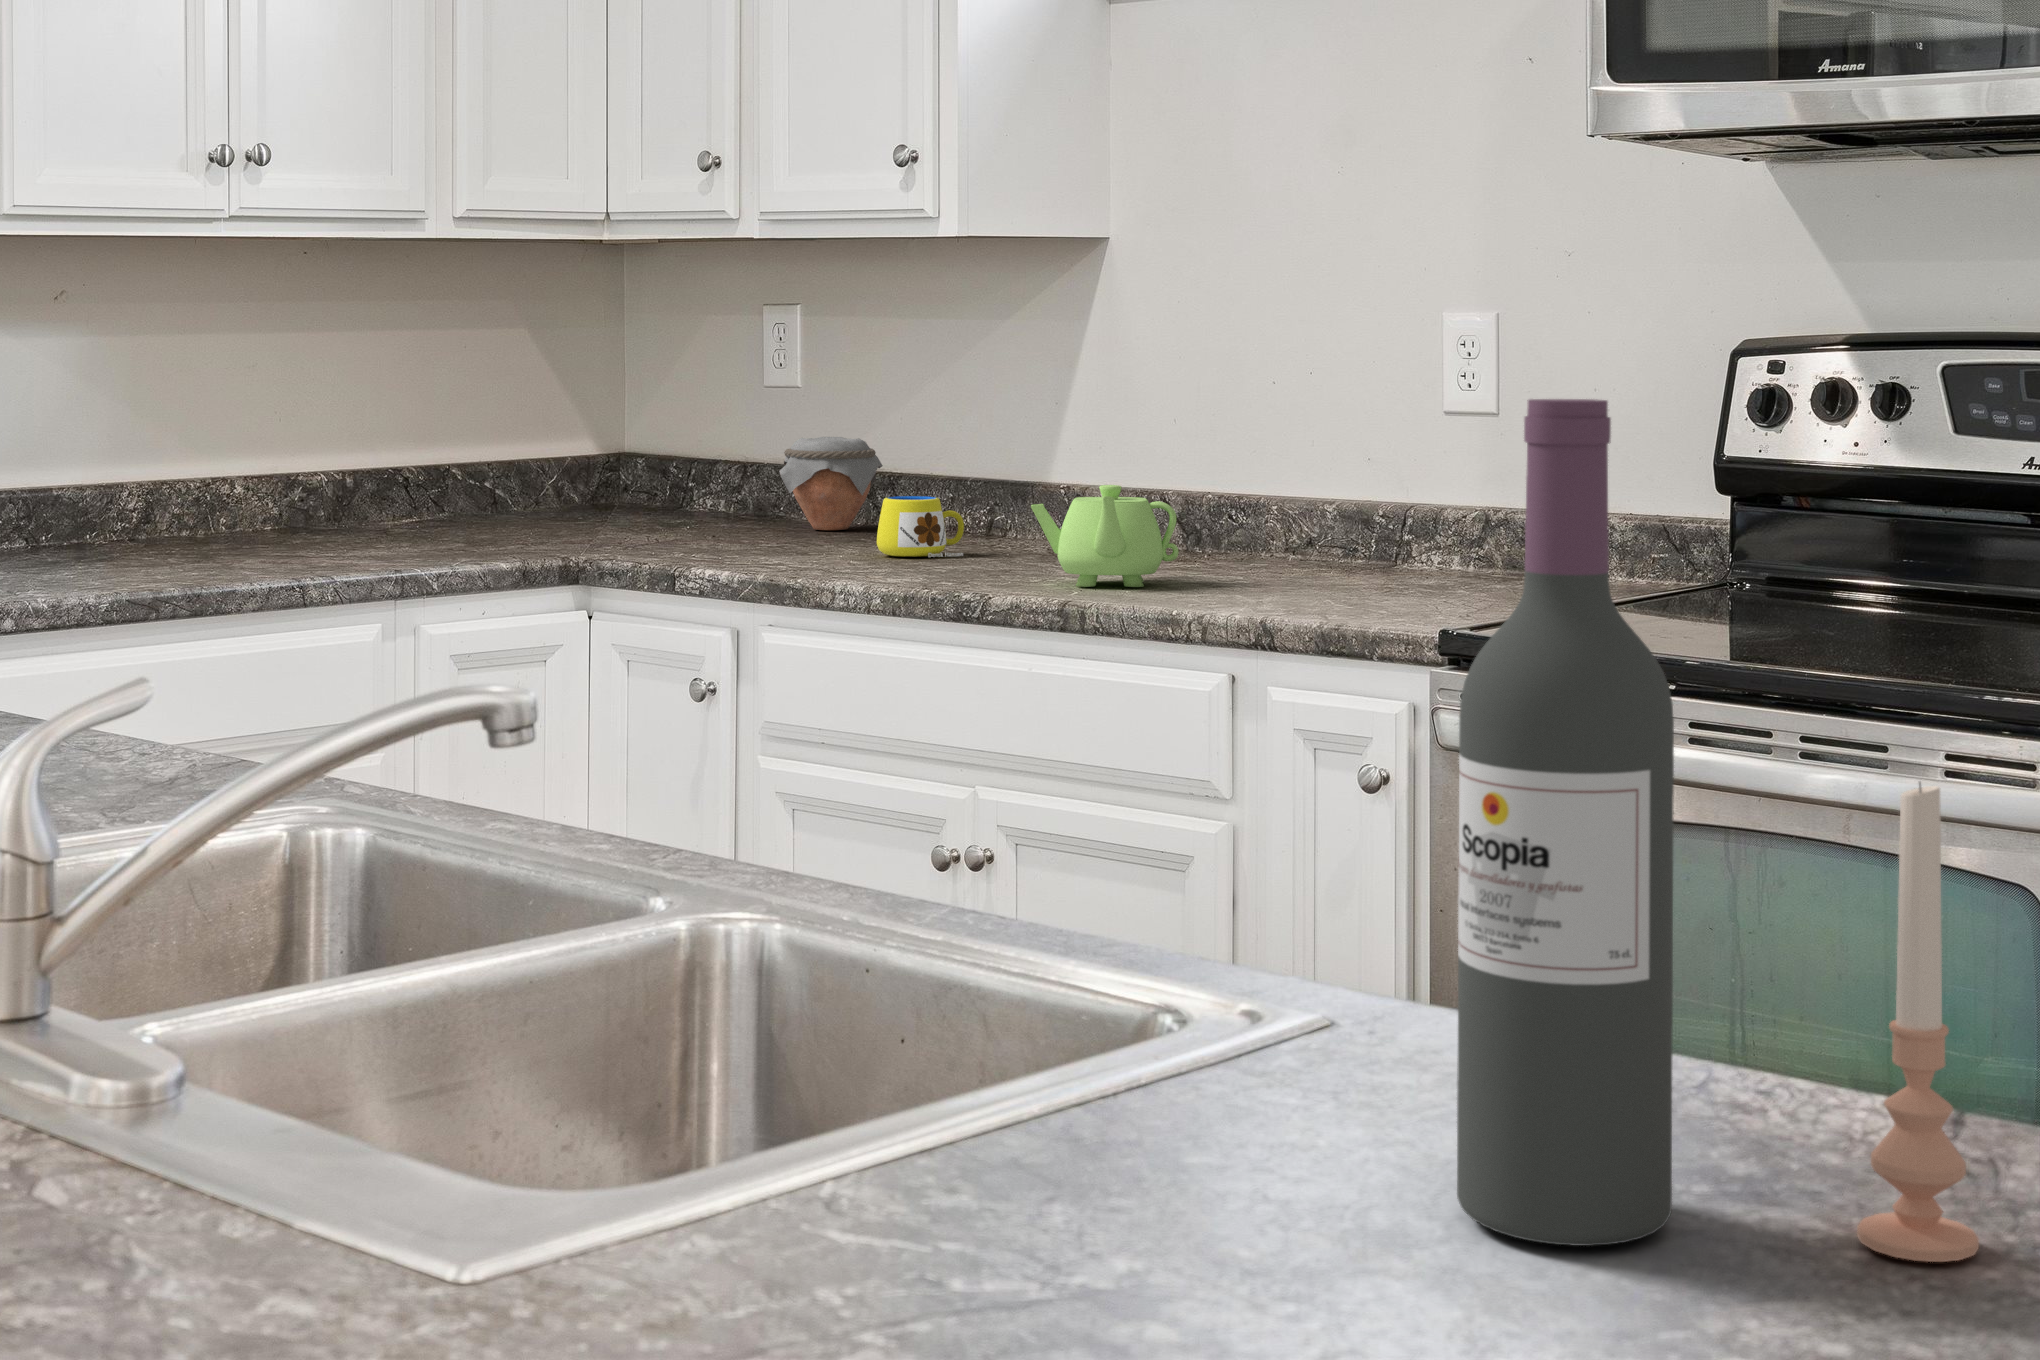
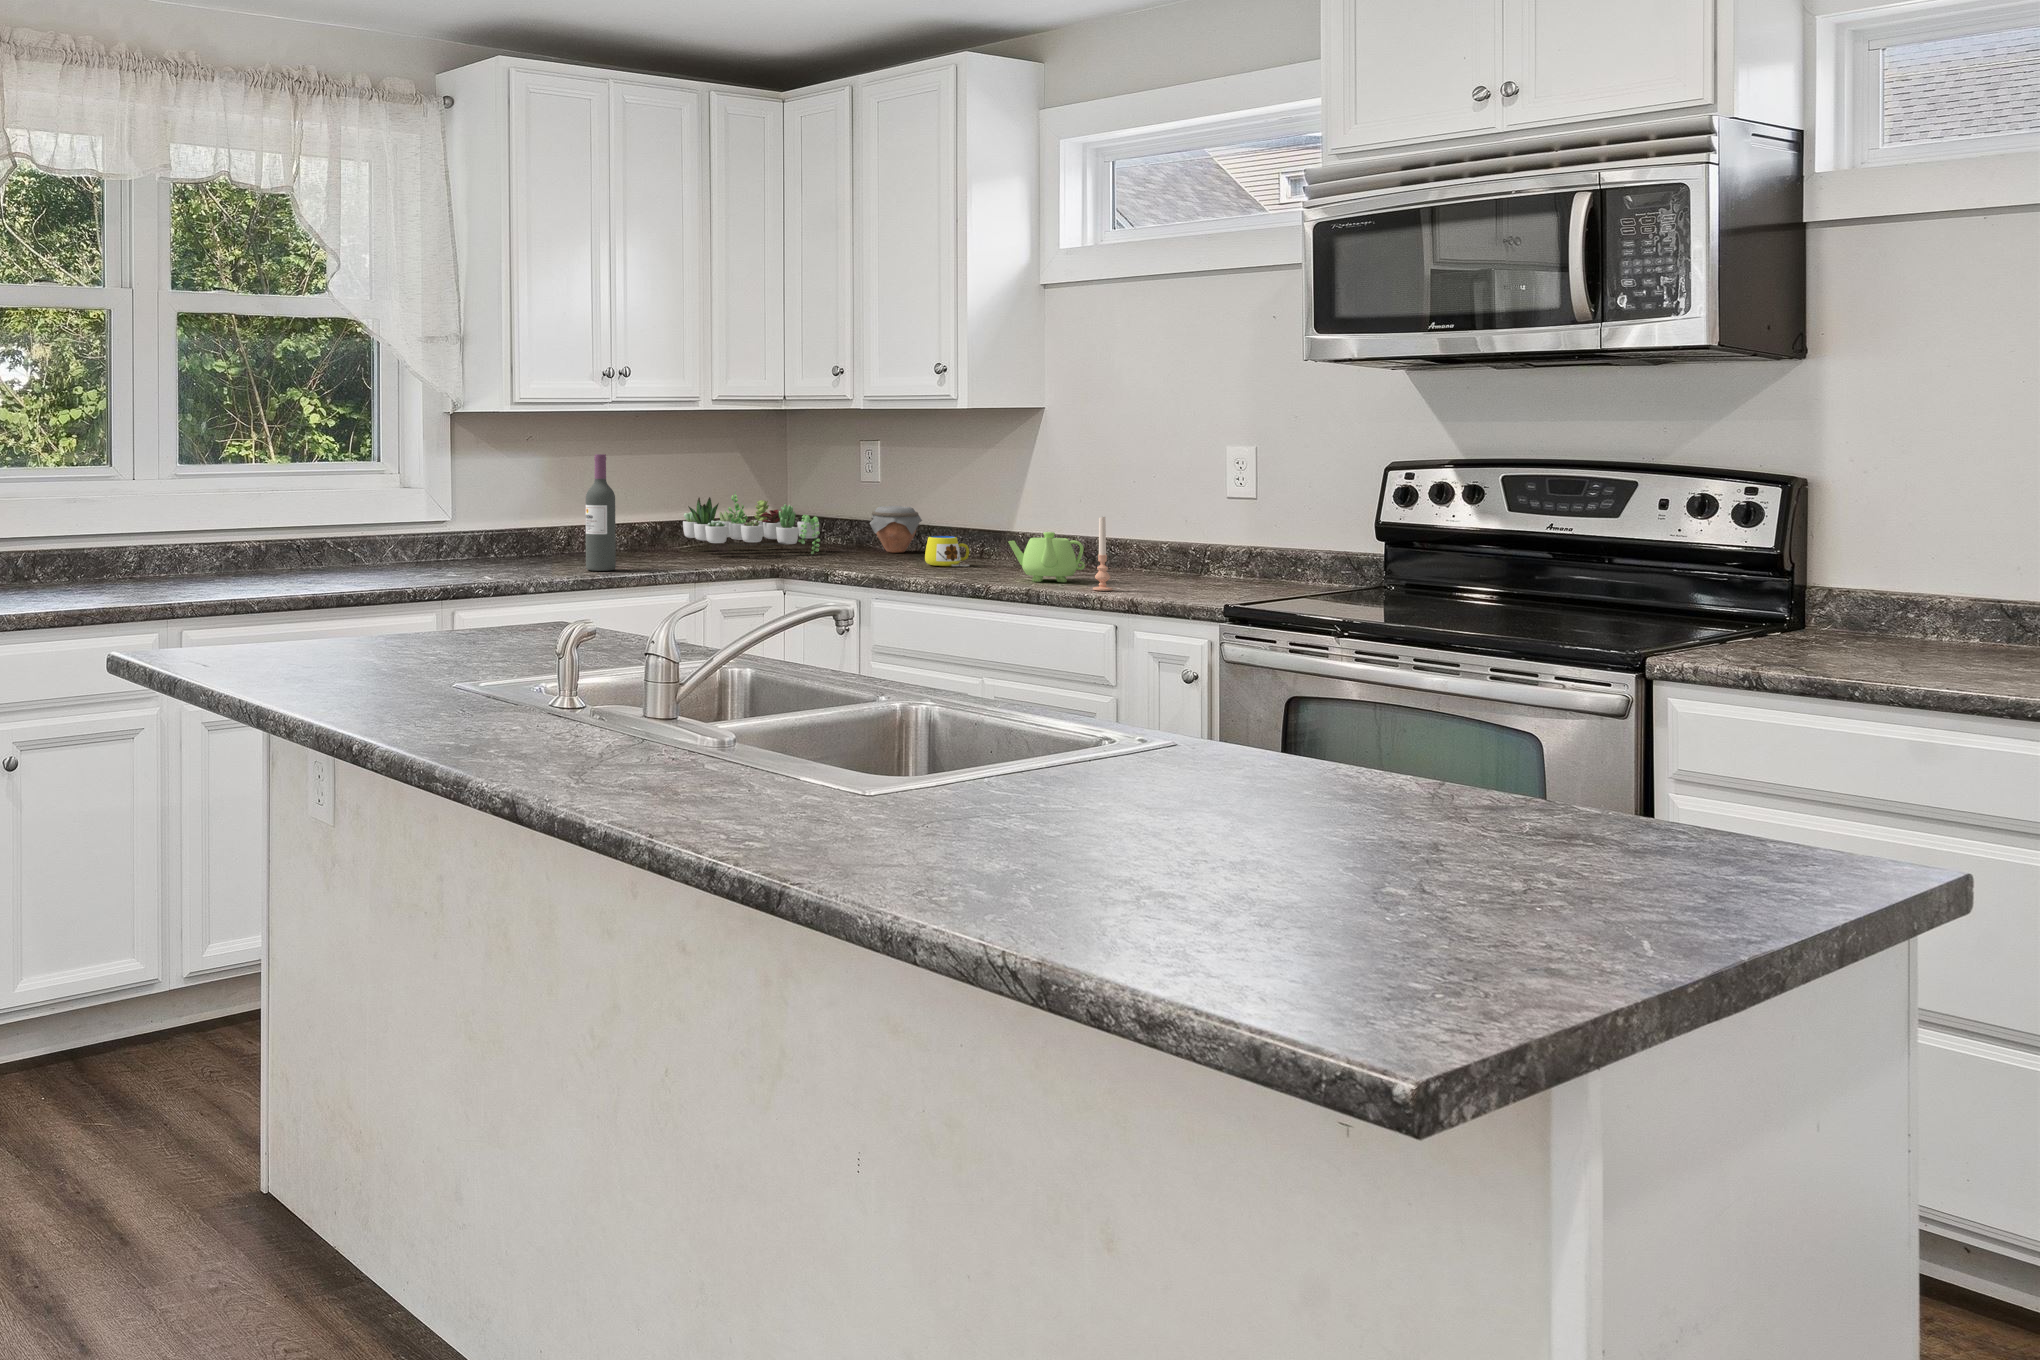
wine bottle: present [1457,399,1674,1246] -> present [586,454,616,571]
succulent plant: none [400,408,680,536] -> present [683,495,820,554]
candle: present [1857,782,1979,1262] -> present [1093,517,1113,591]

